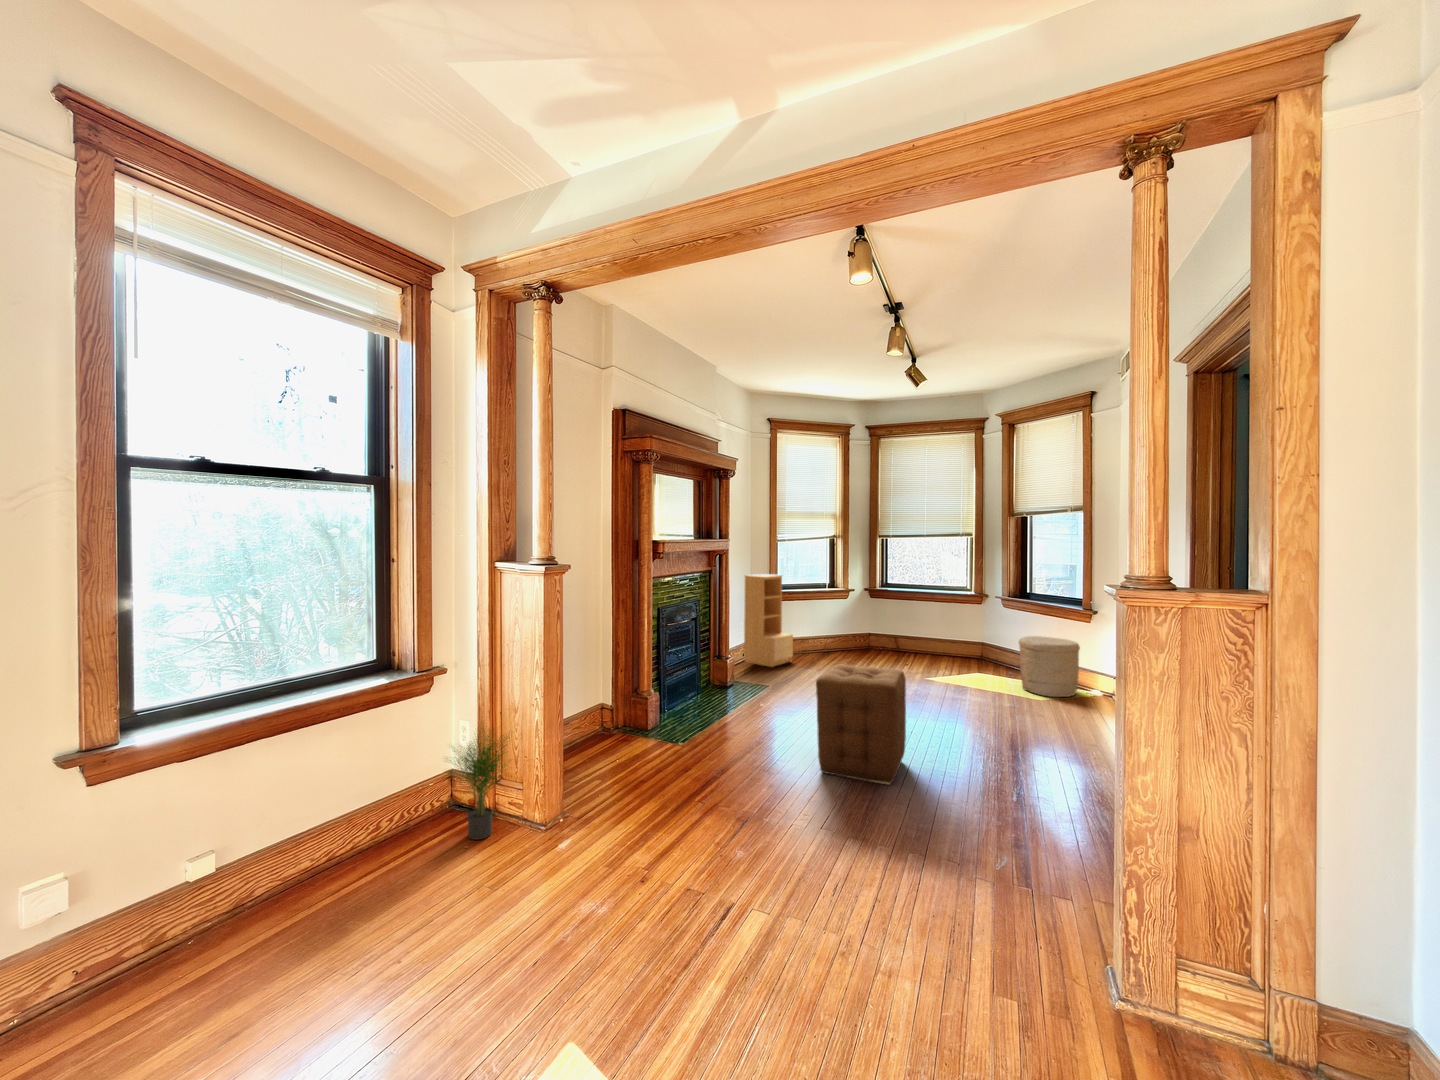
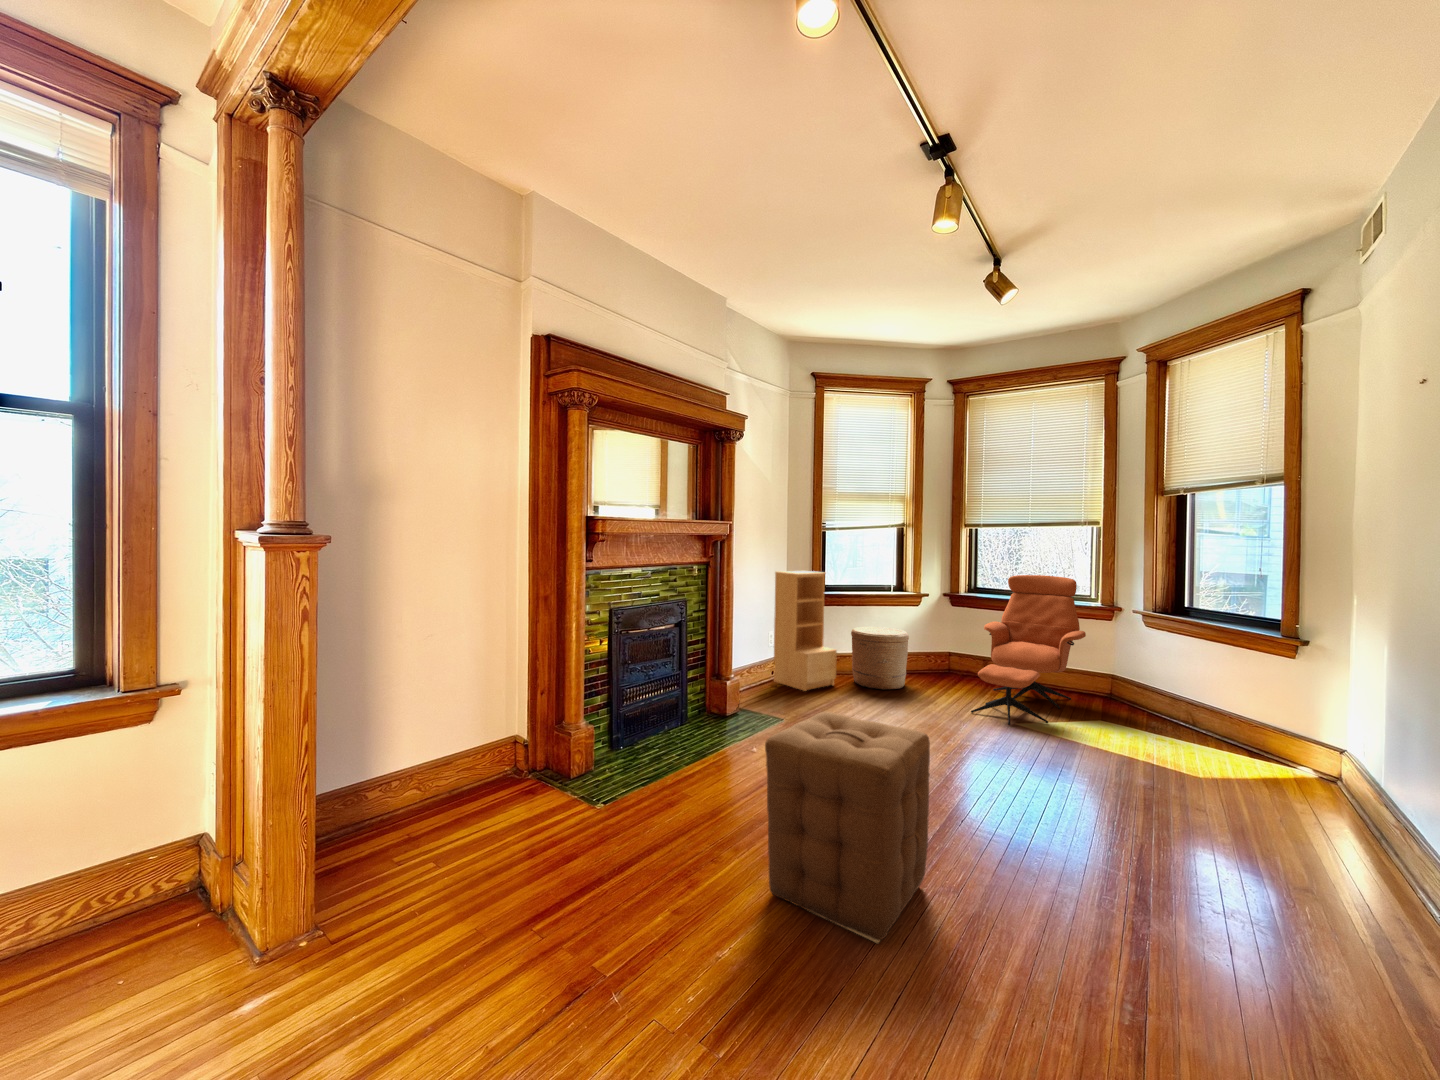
armchair: none [895,573,966,679] -> present [971,575,1086,725]
woven basket: present [1019,636,1080,697] -> present [851,627,909,690]
potted plant: present [454,728,508,840] -> none [97,772,243,969]

